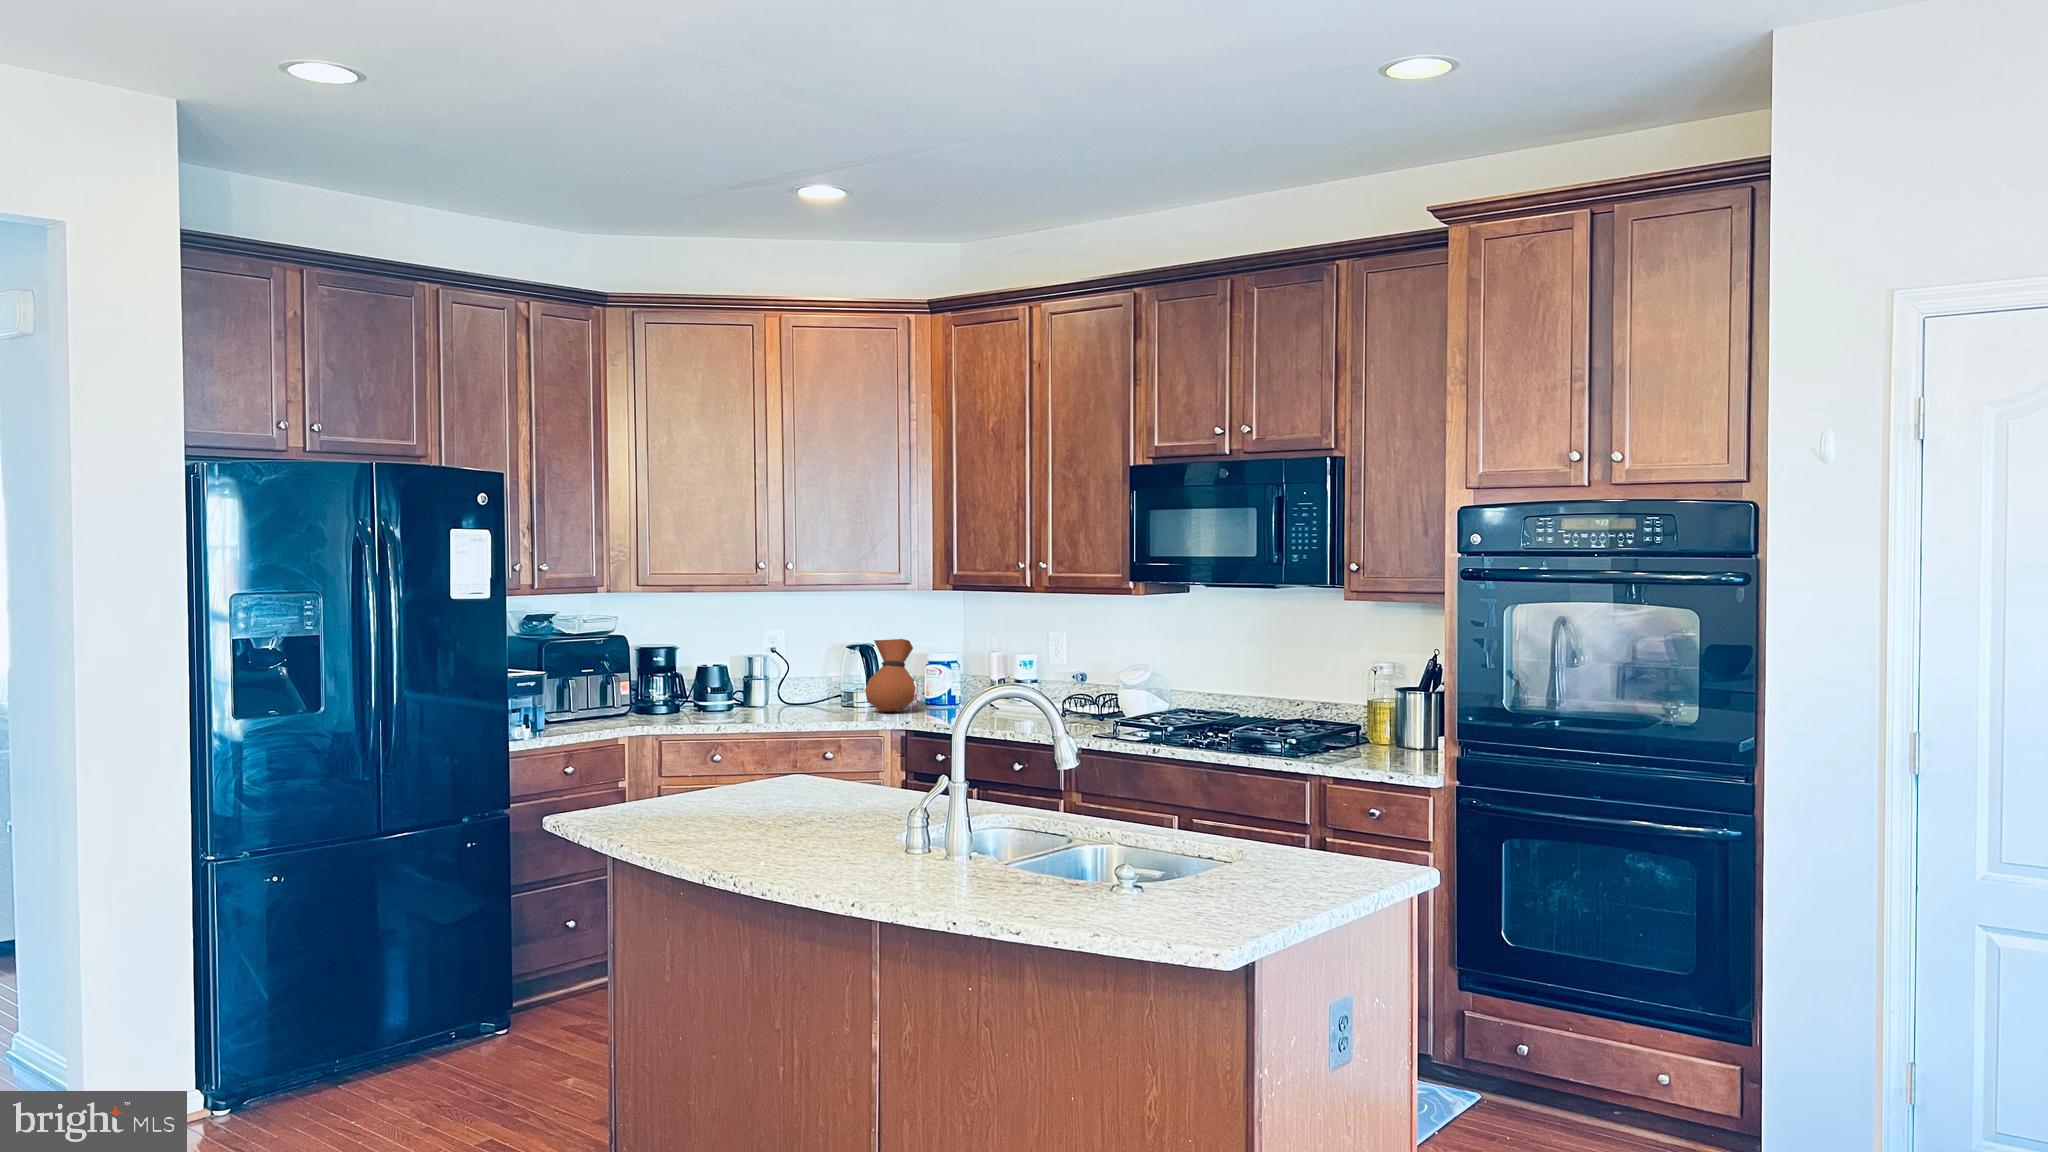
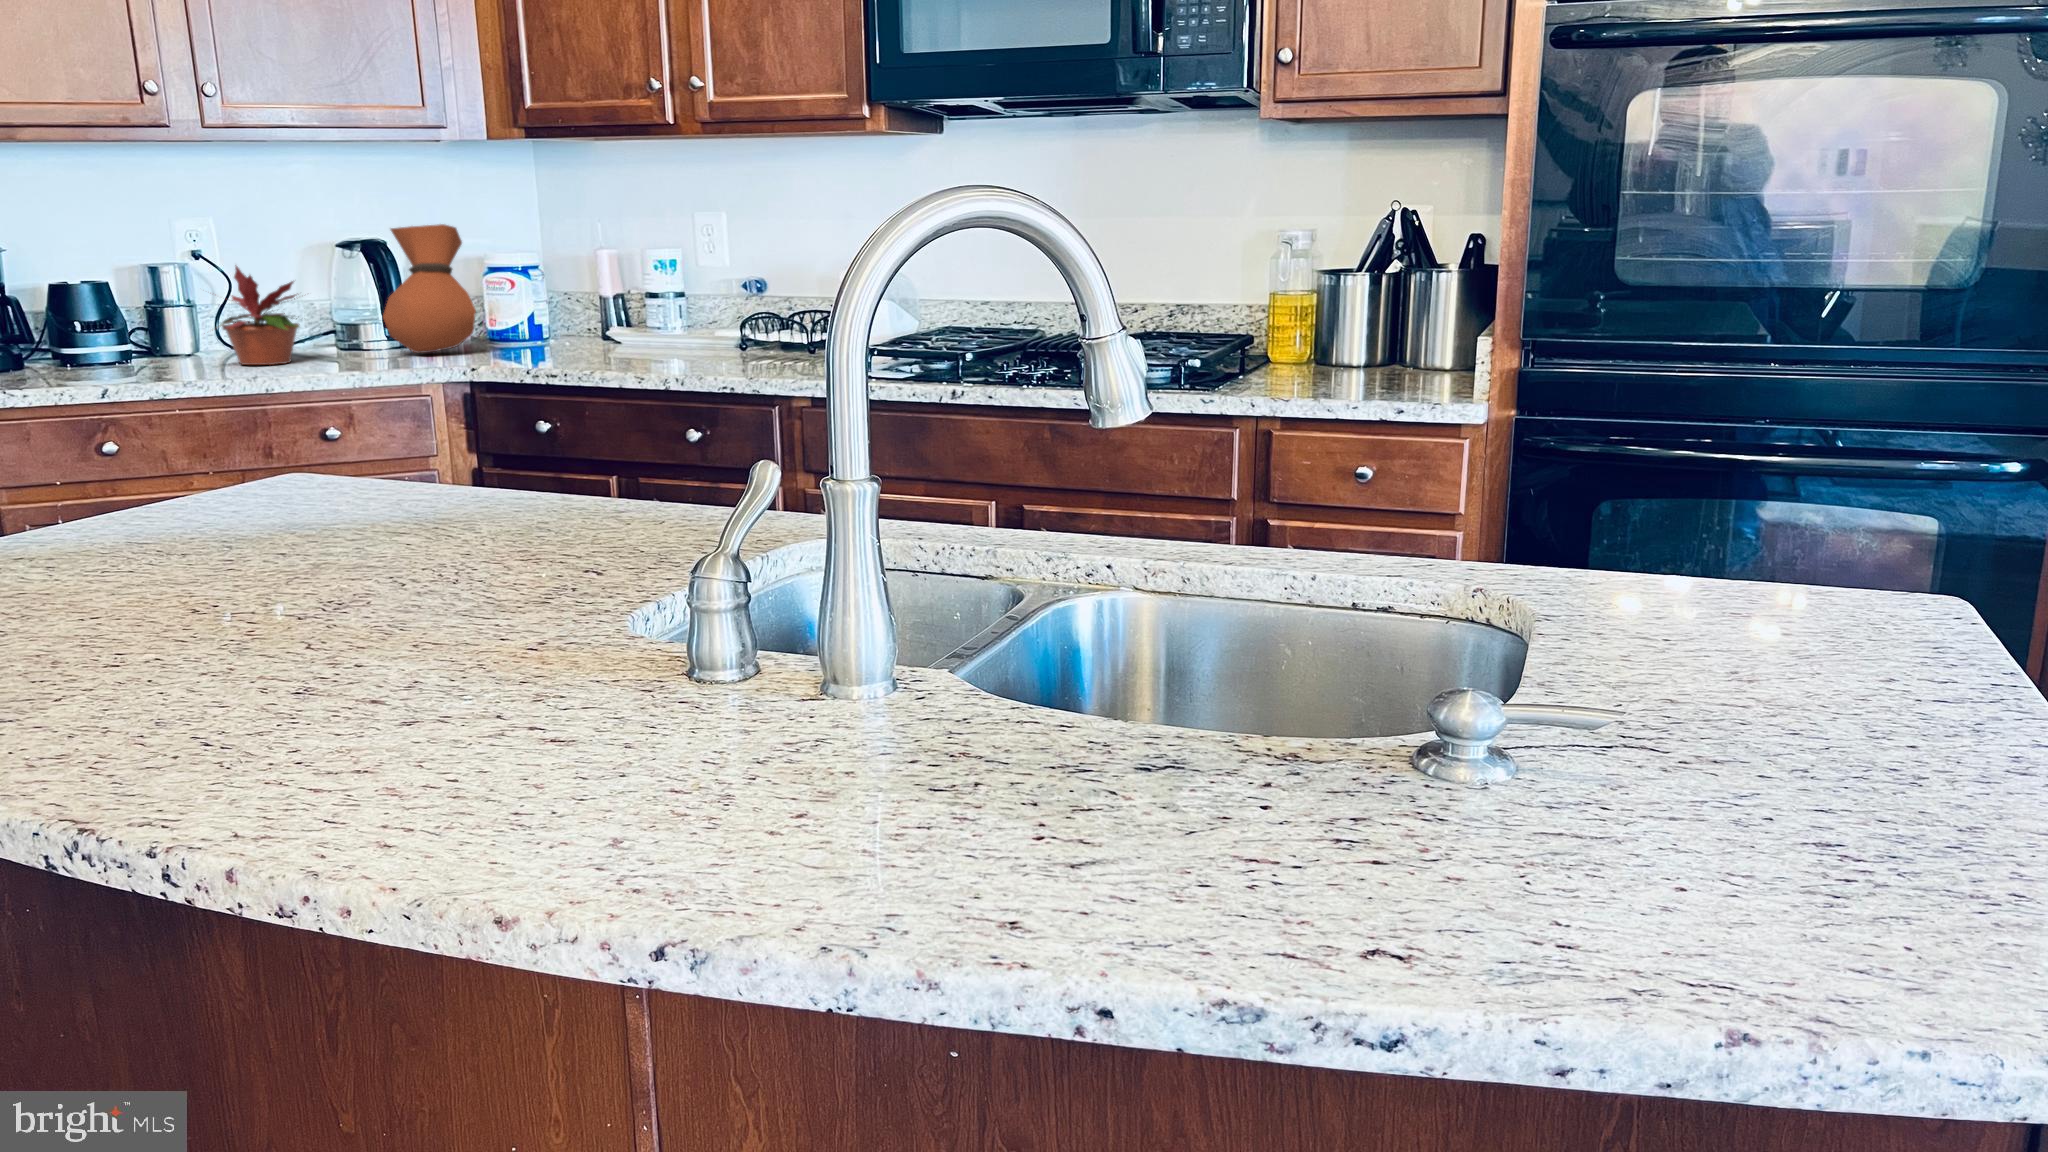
potted plant: none [769,659,833,715] -> present [216,265,300,365]

